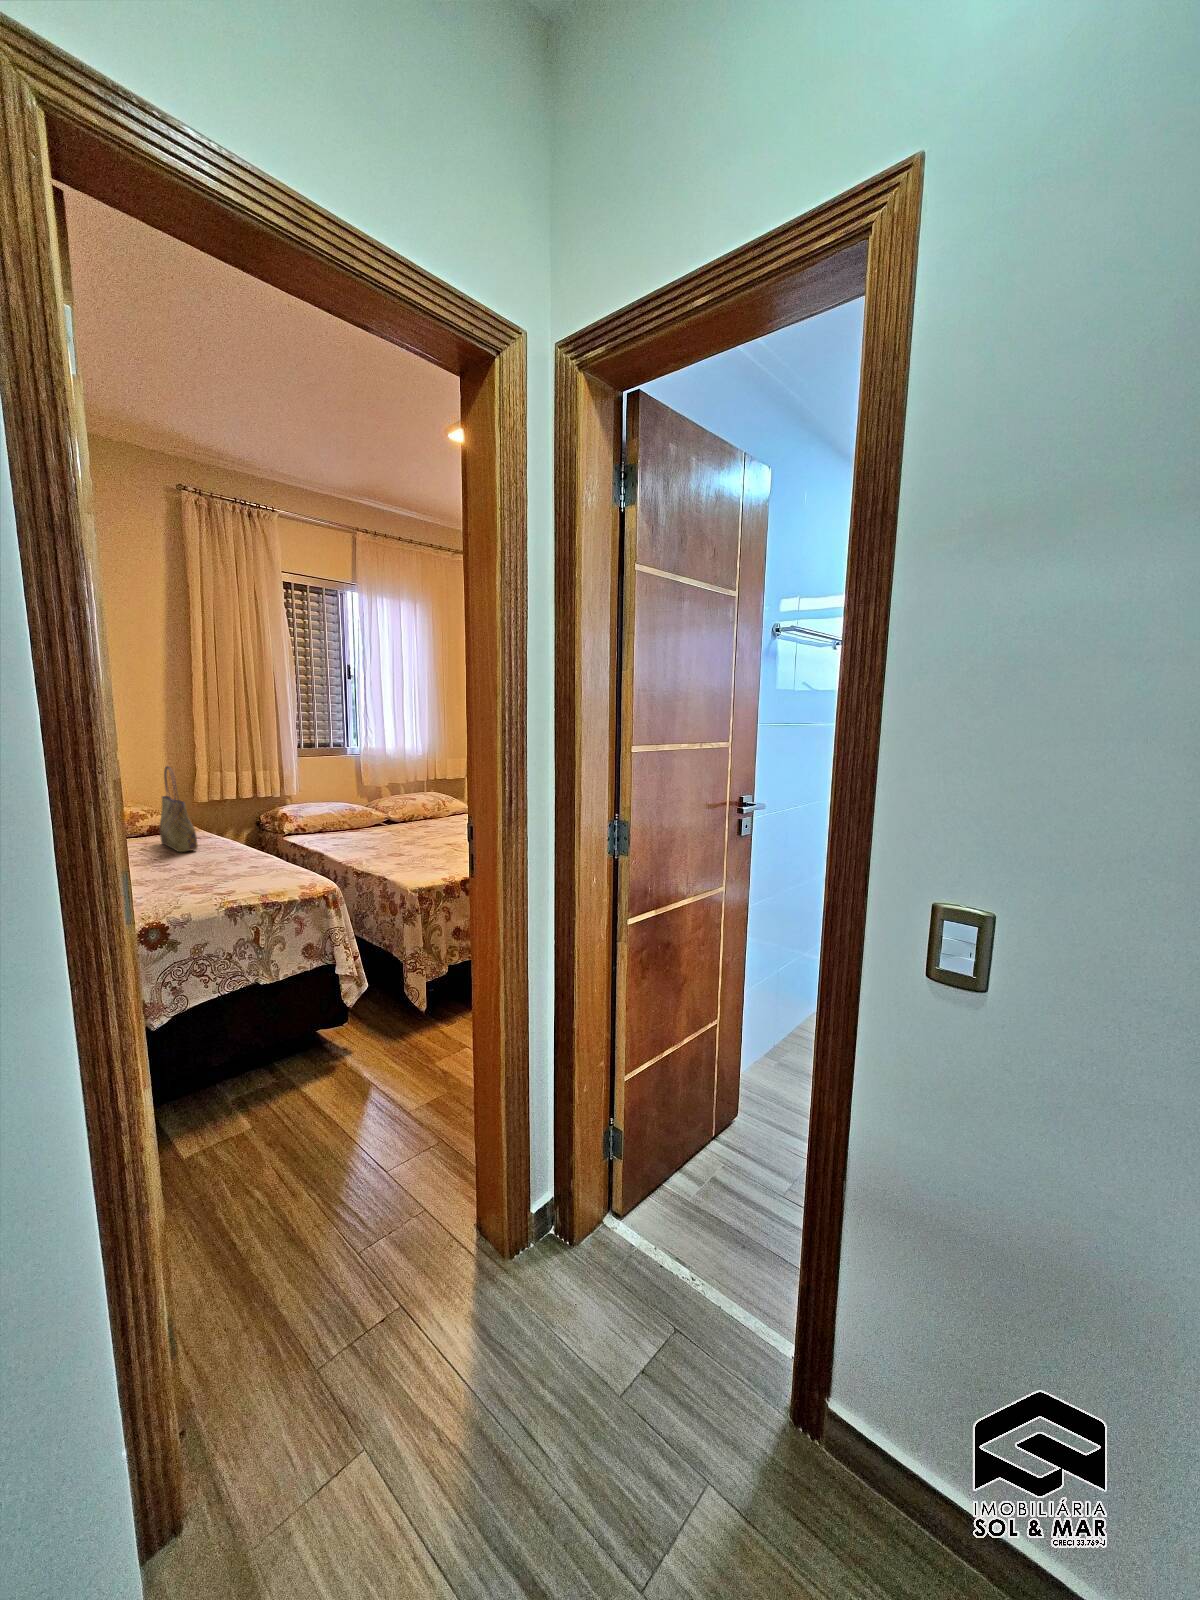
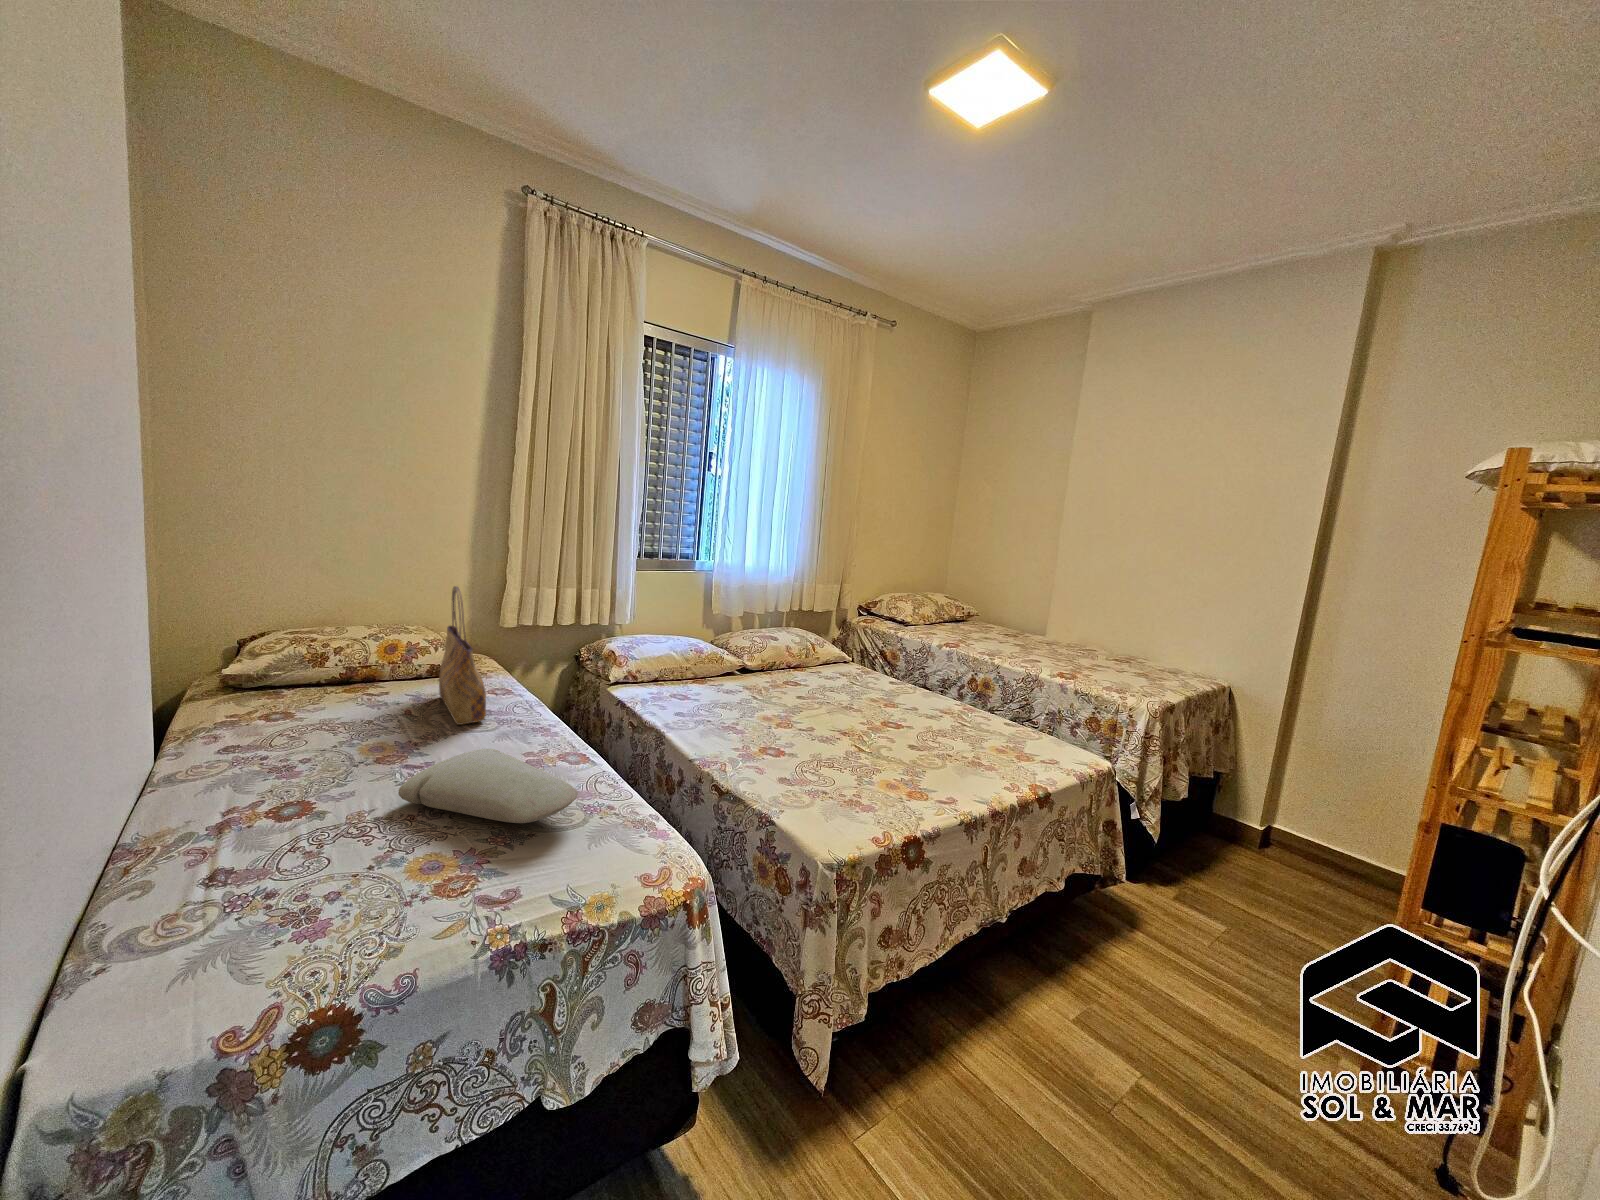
pillow: none [158,850,263,876] -> present [398,749,578,823]

